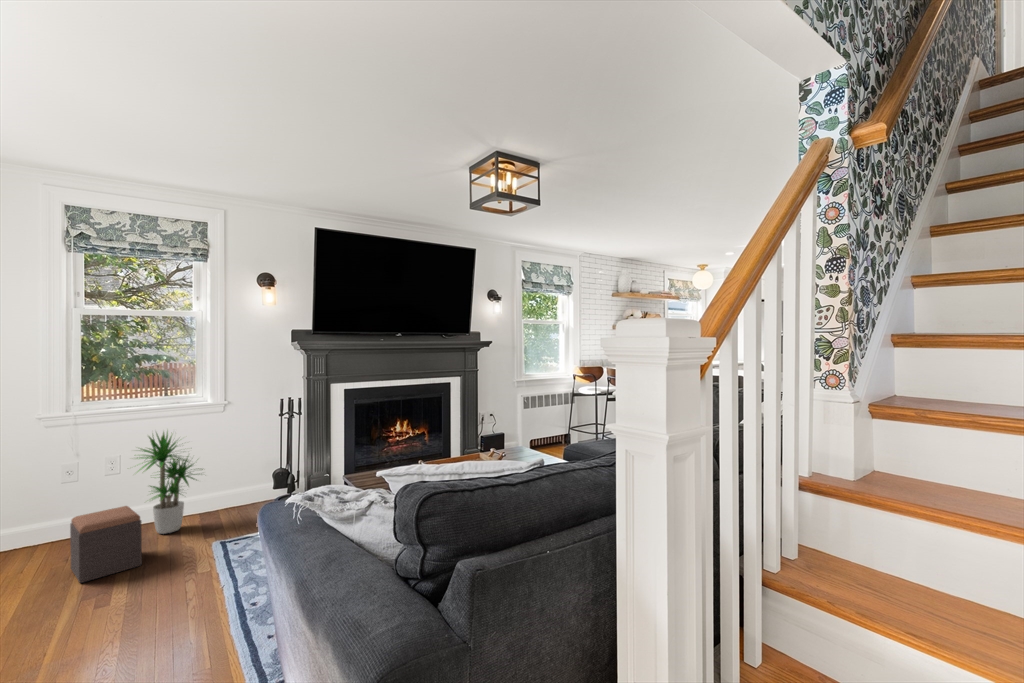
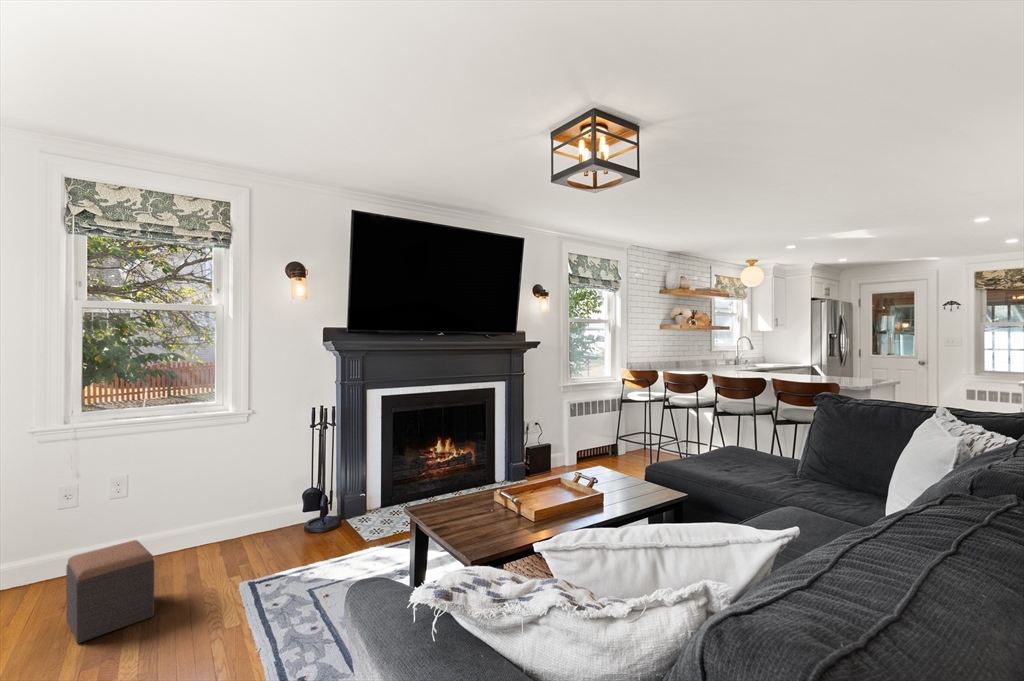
potted plant: present [139,432,203,534] -> none [134,443,231,570]

